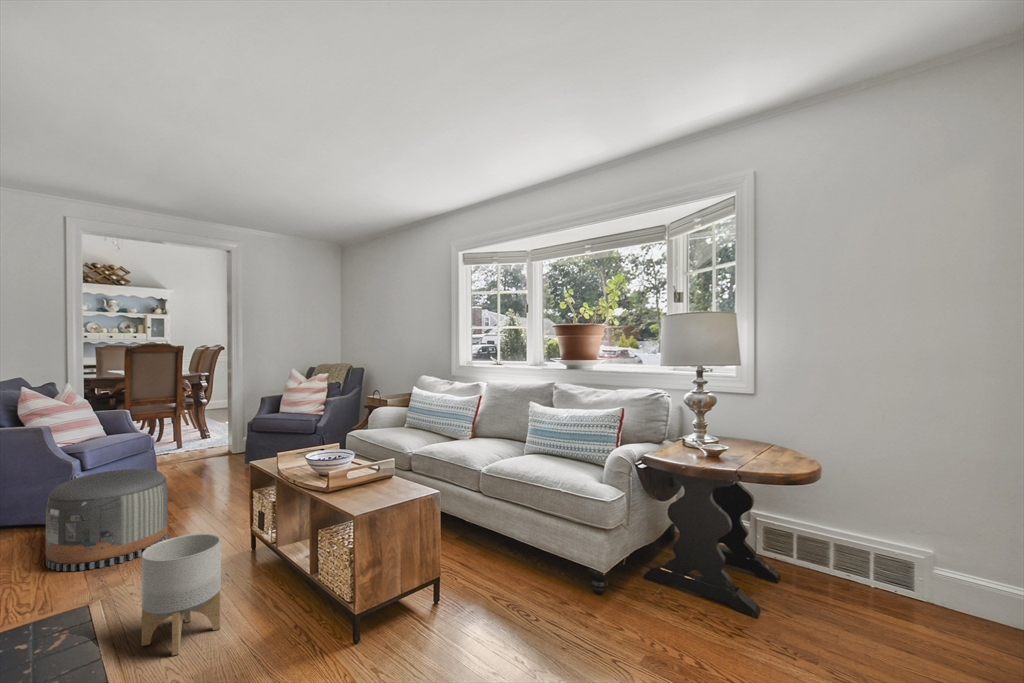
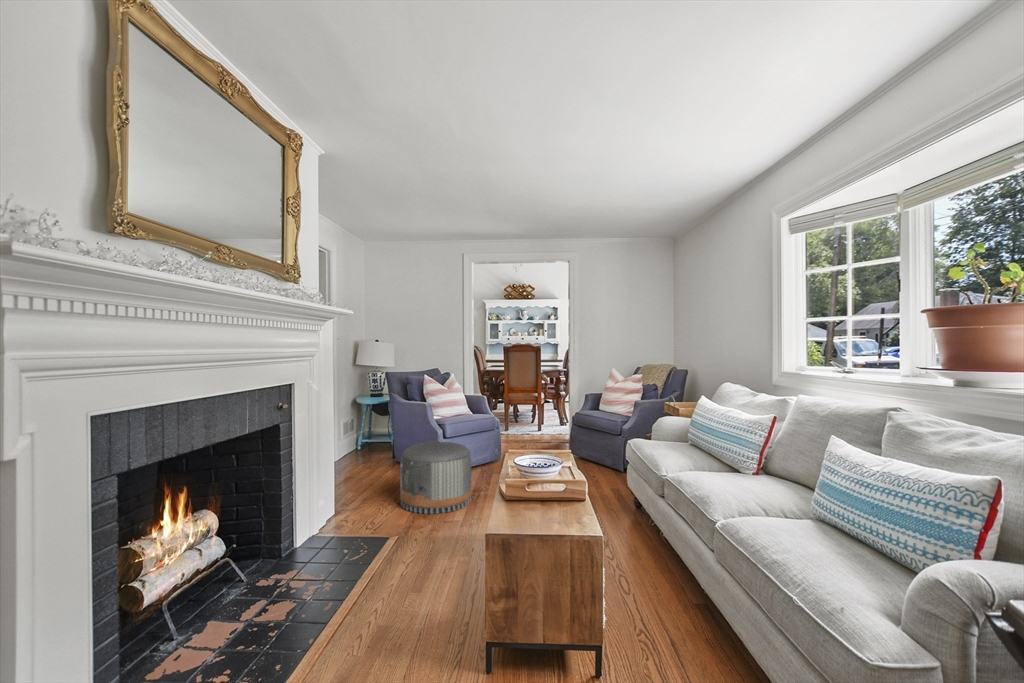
planter: present [142,533,221,655] -> none [375,506,430,605]

